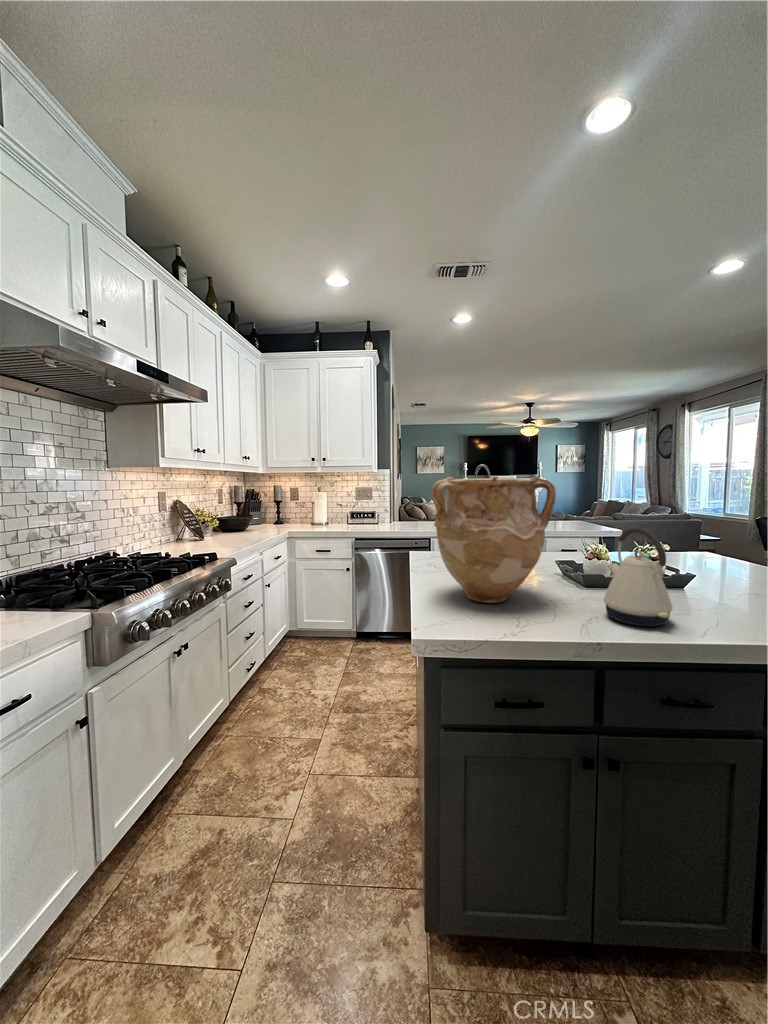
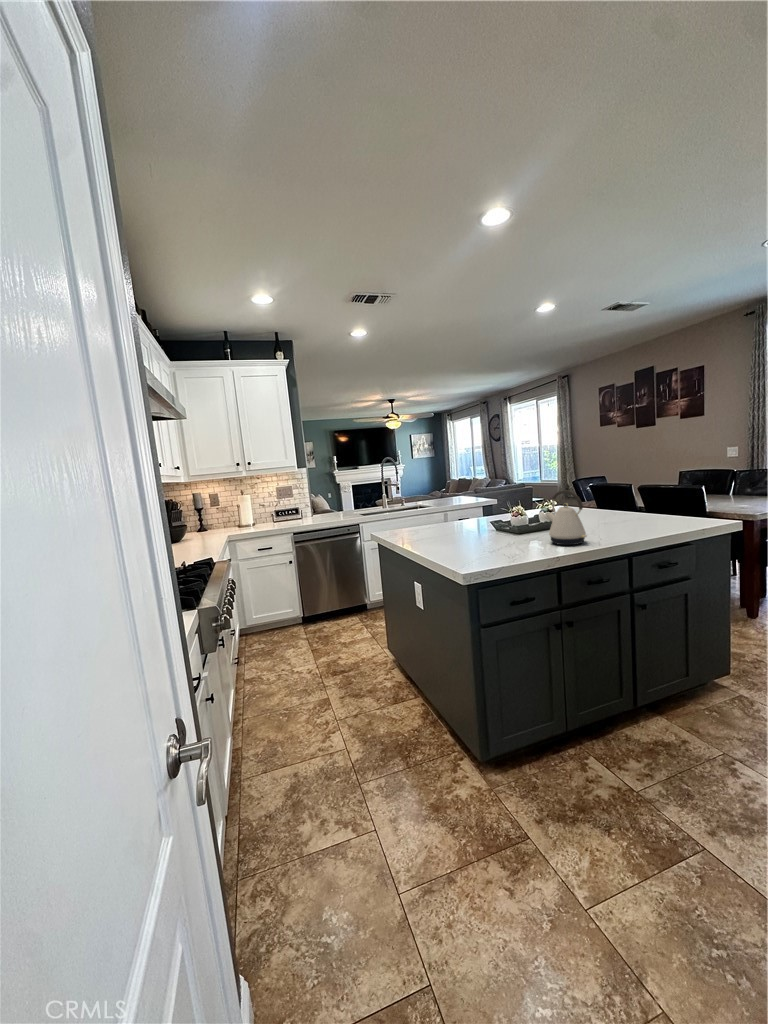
vase: present [432,476,556,603] -> none [439,465,516,550]

